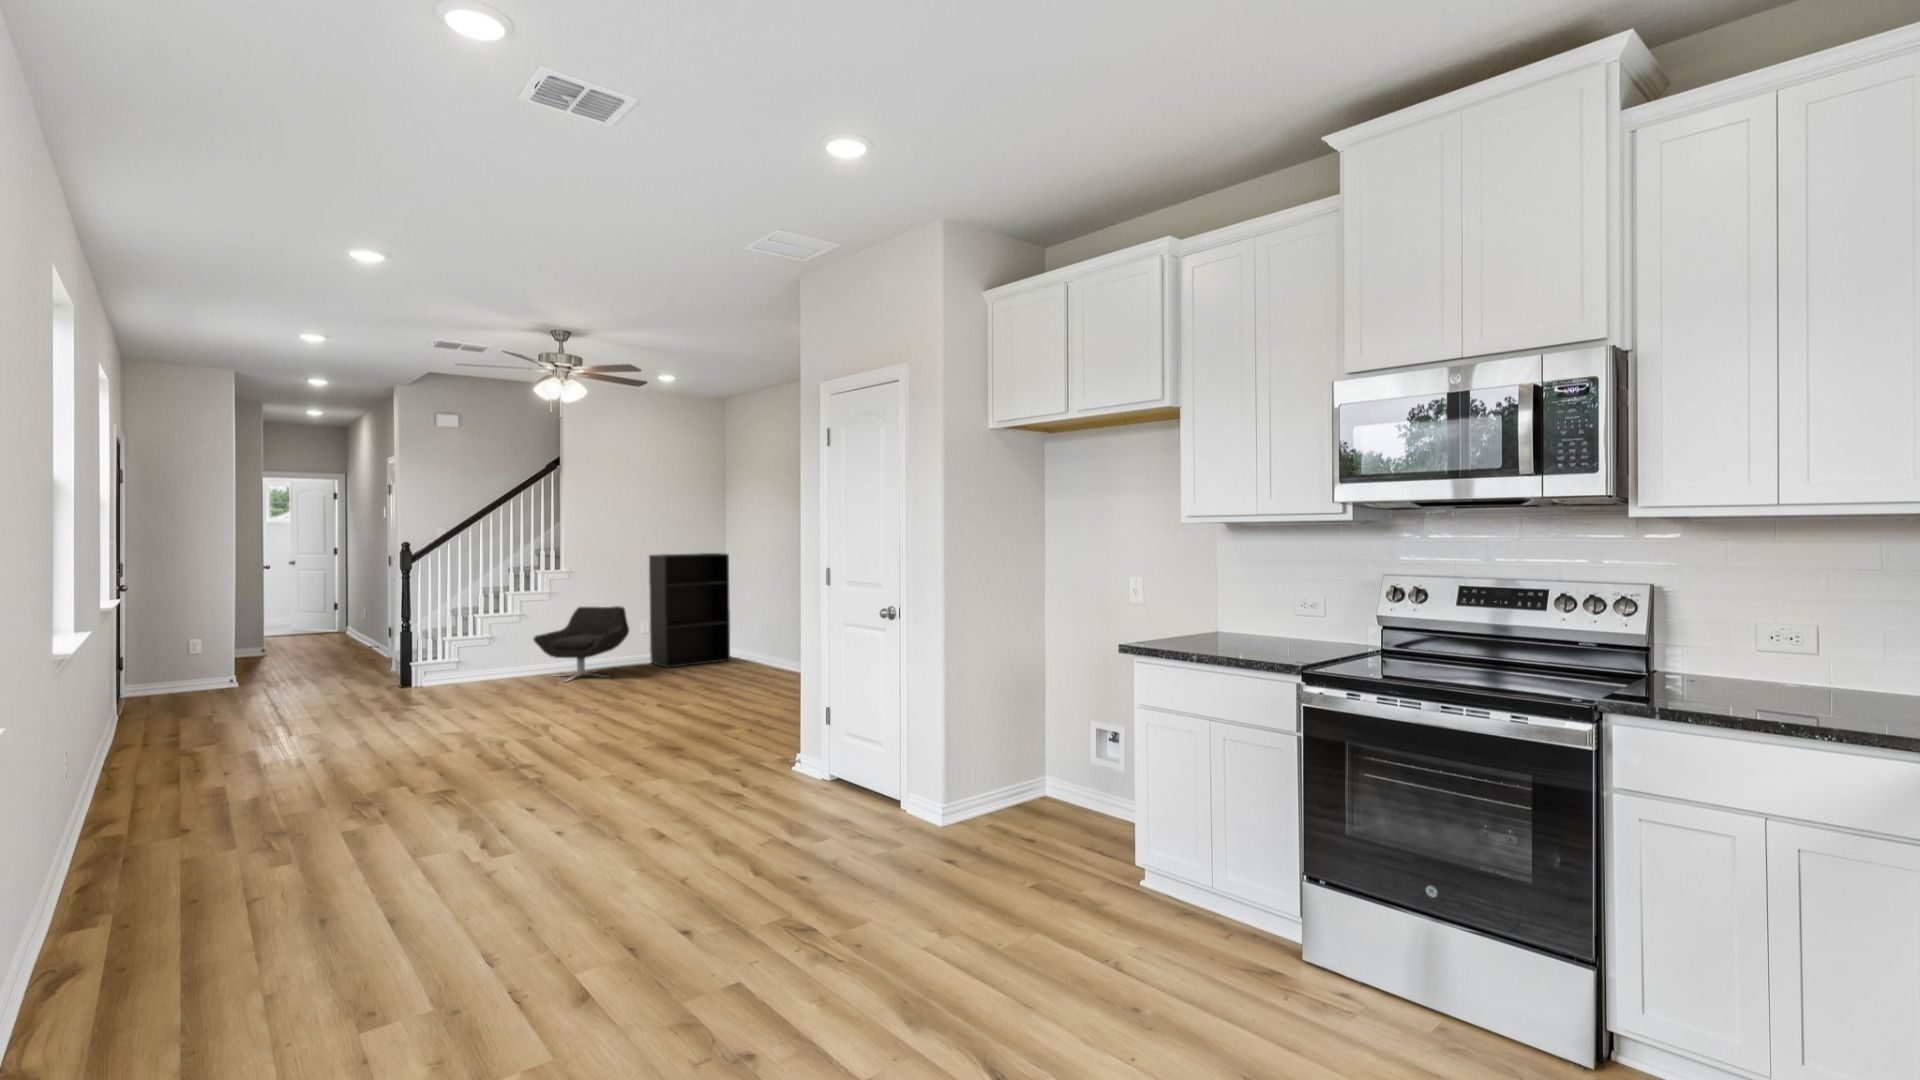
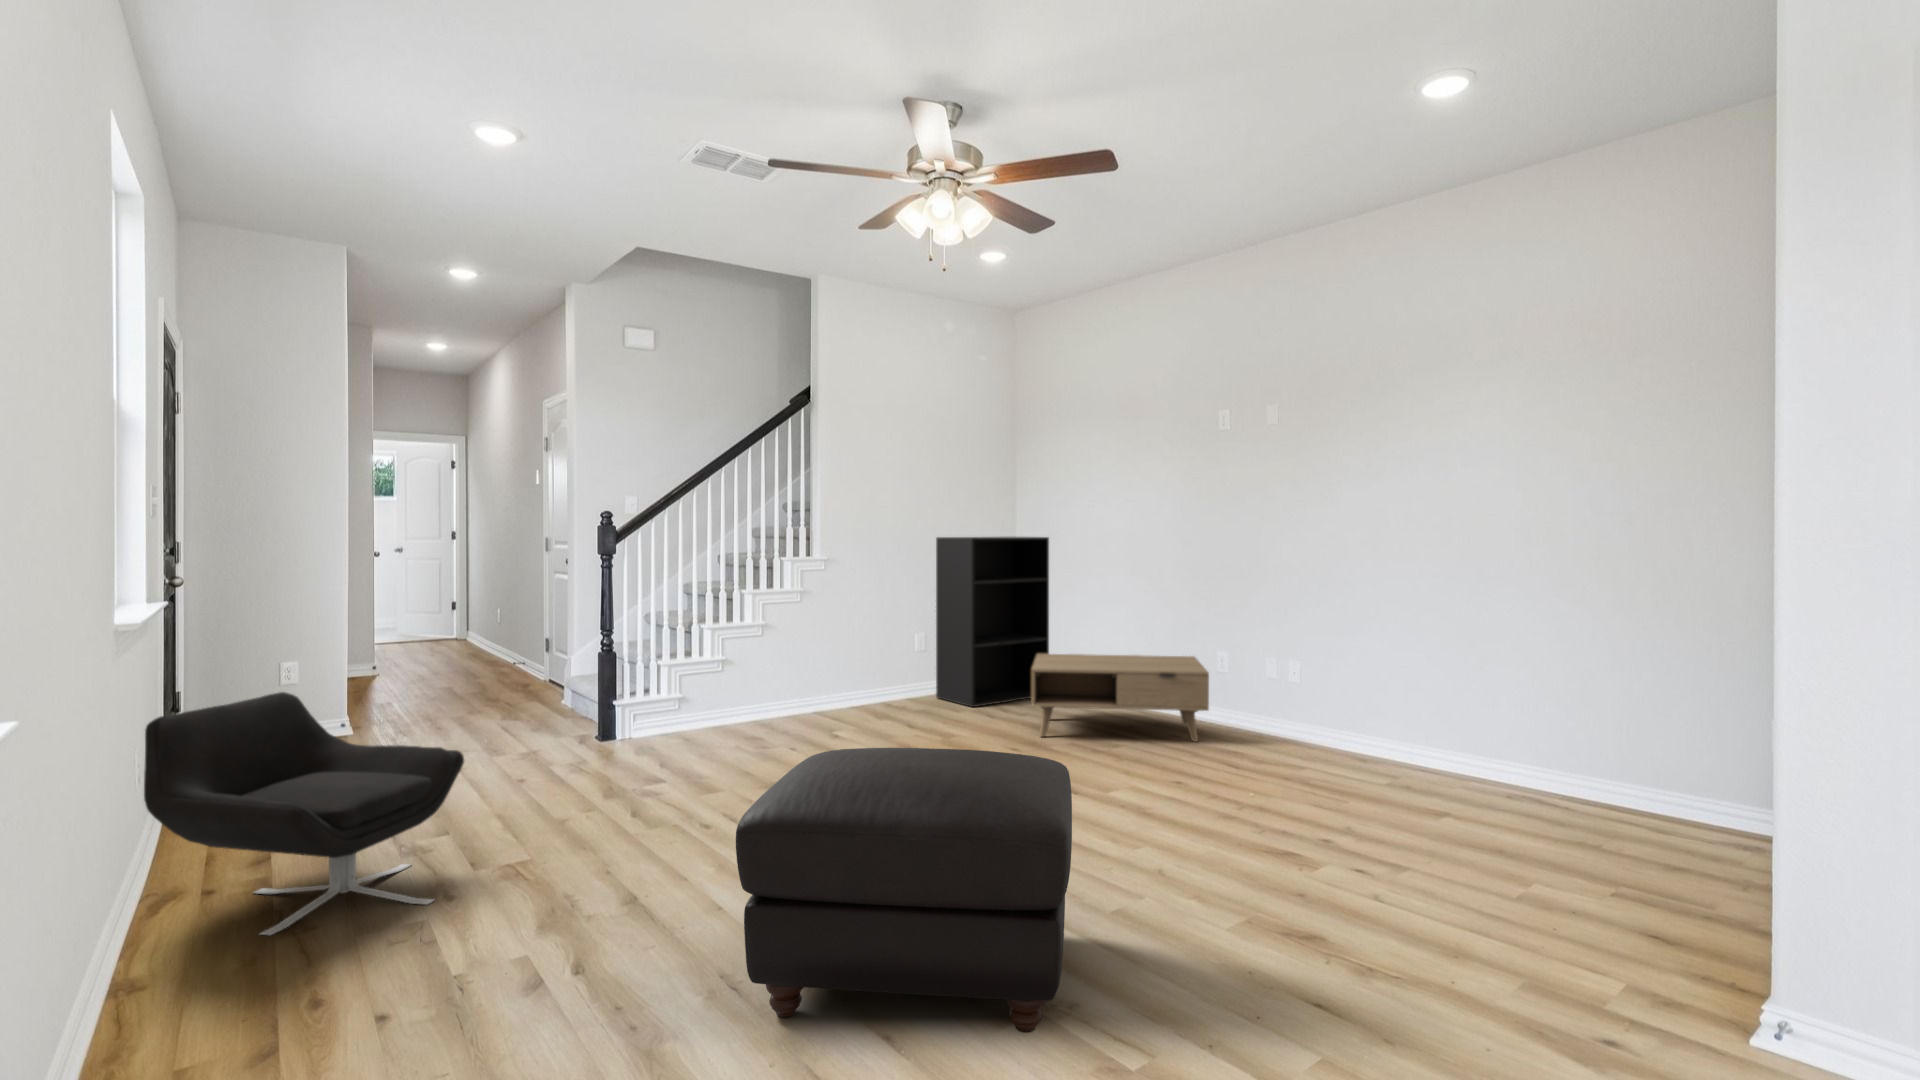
lounge chair: present [534,606,629,681] -> present [144,692,464,935]
coffee table: none [675,631,798,682] -> present [1032,654,1209,742]
ottoman: none [378,665,565,773] -> present [736,748,1072,1033]

